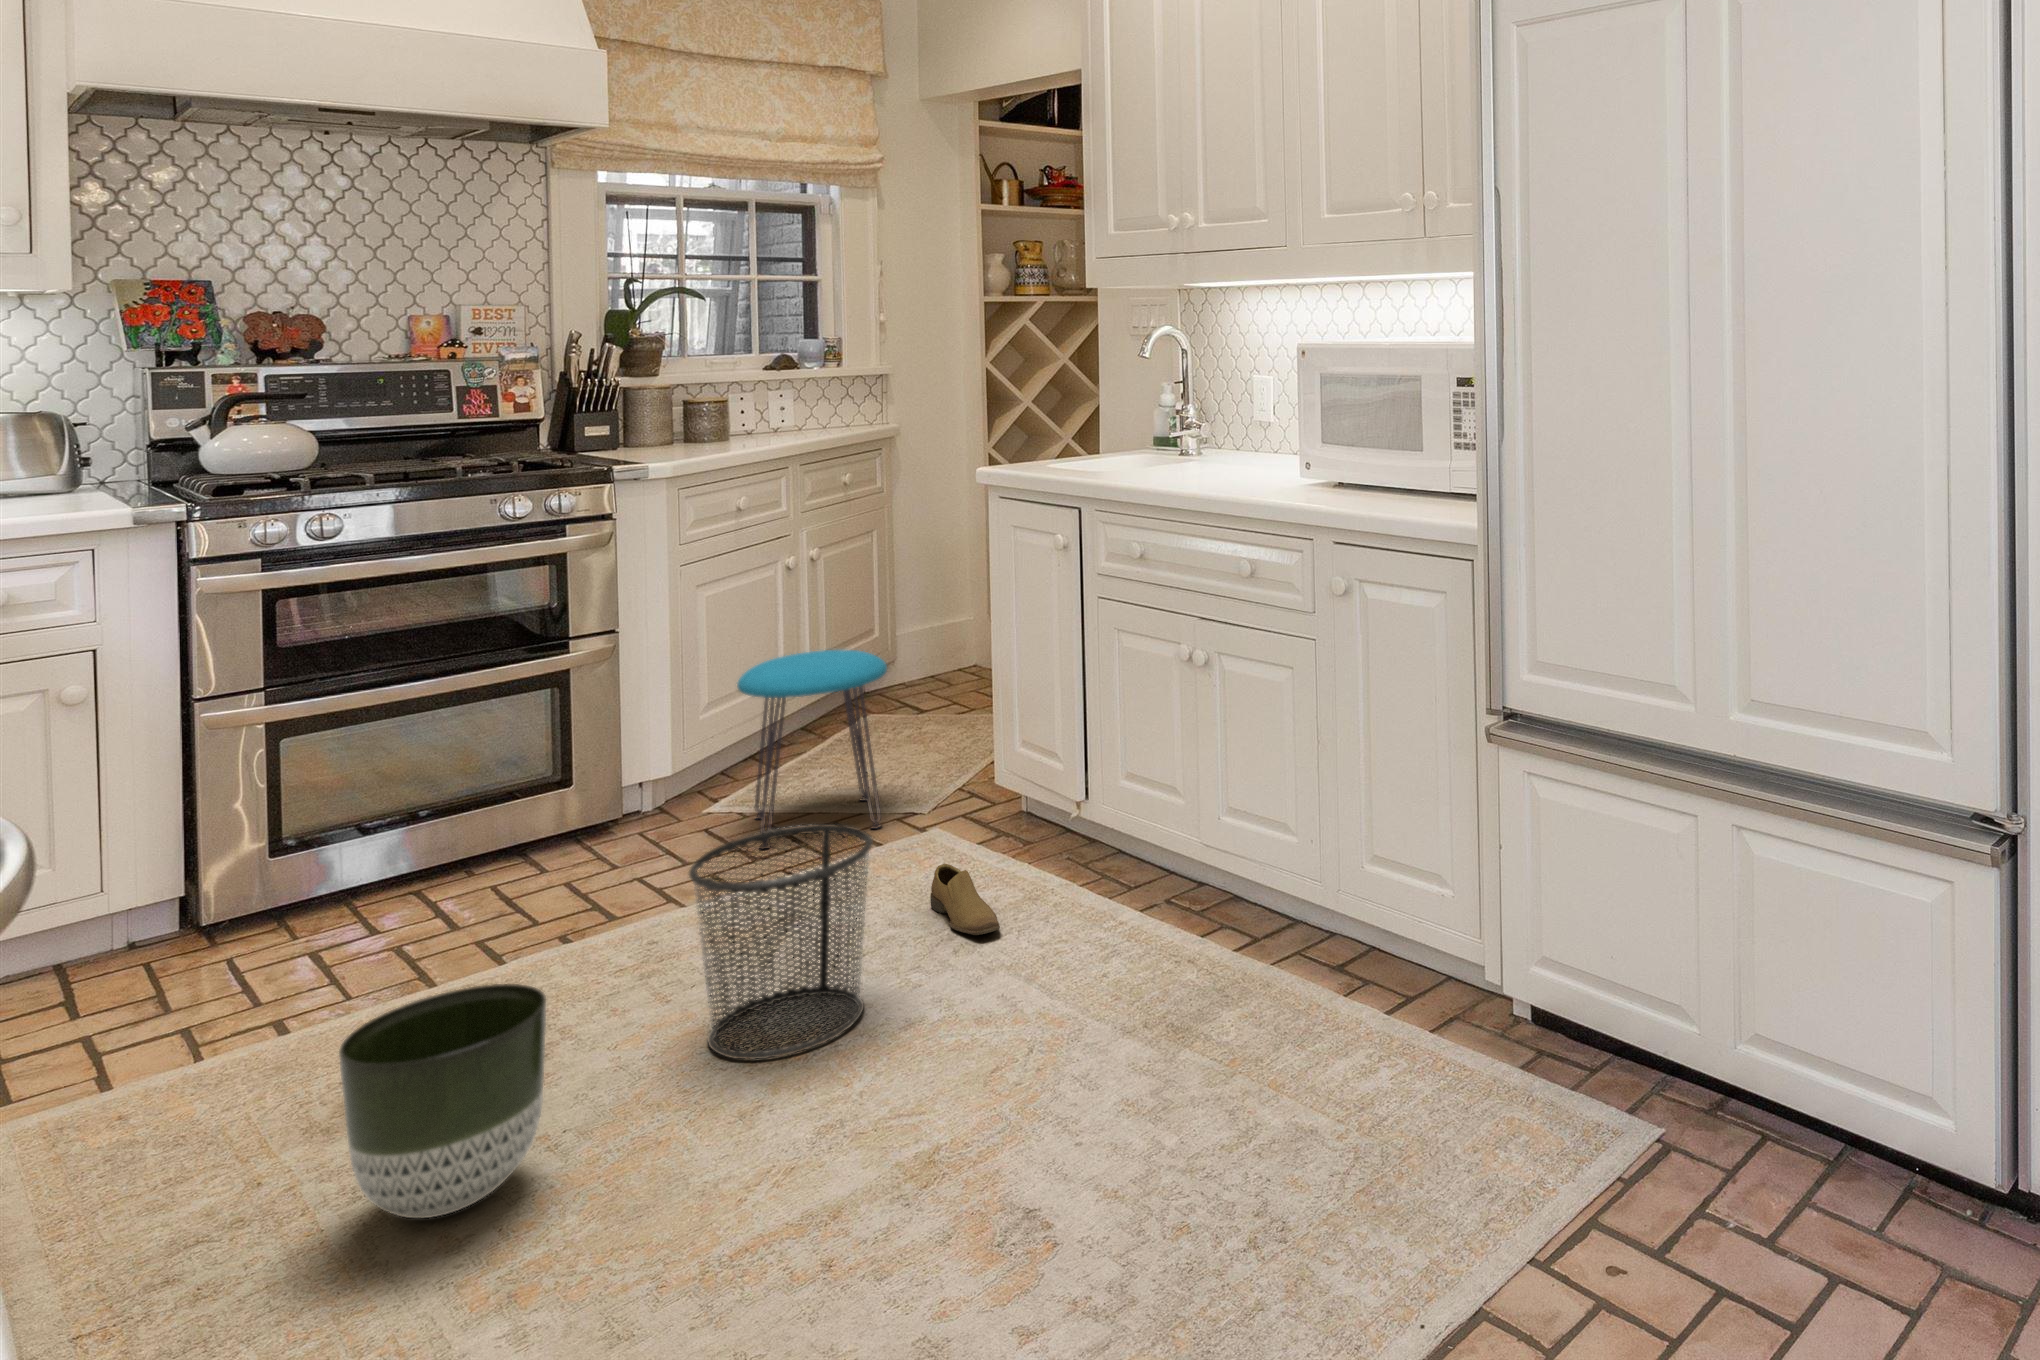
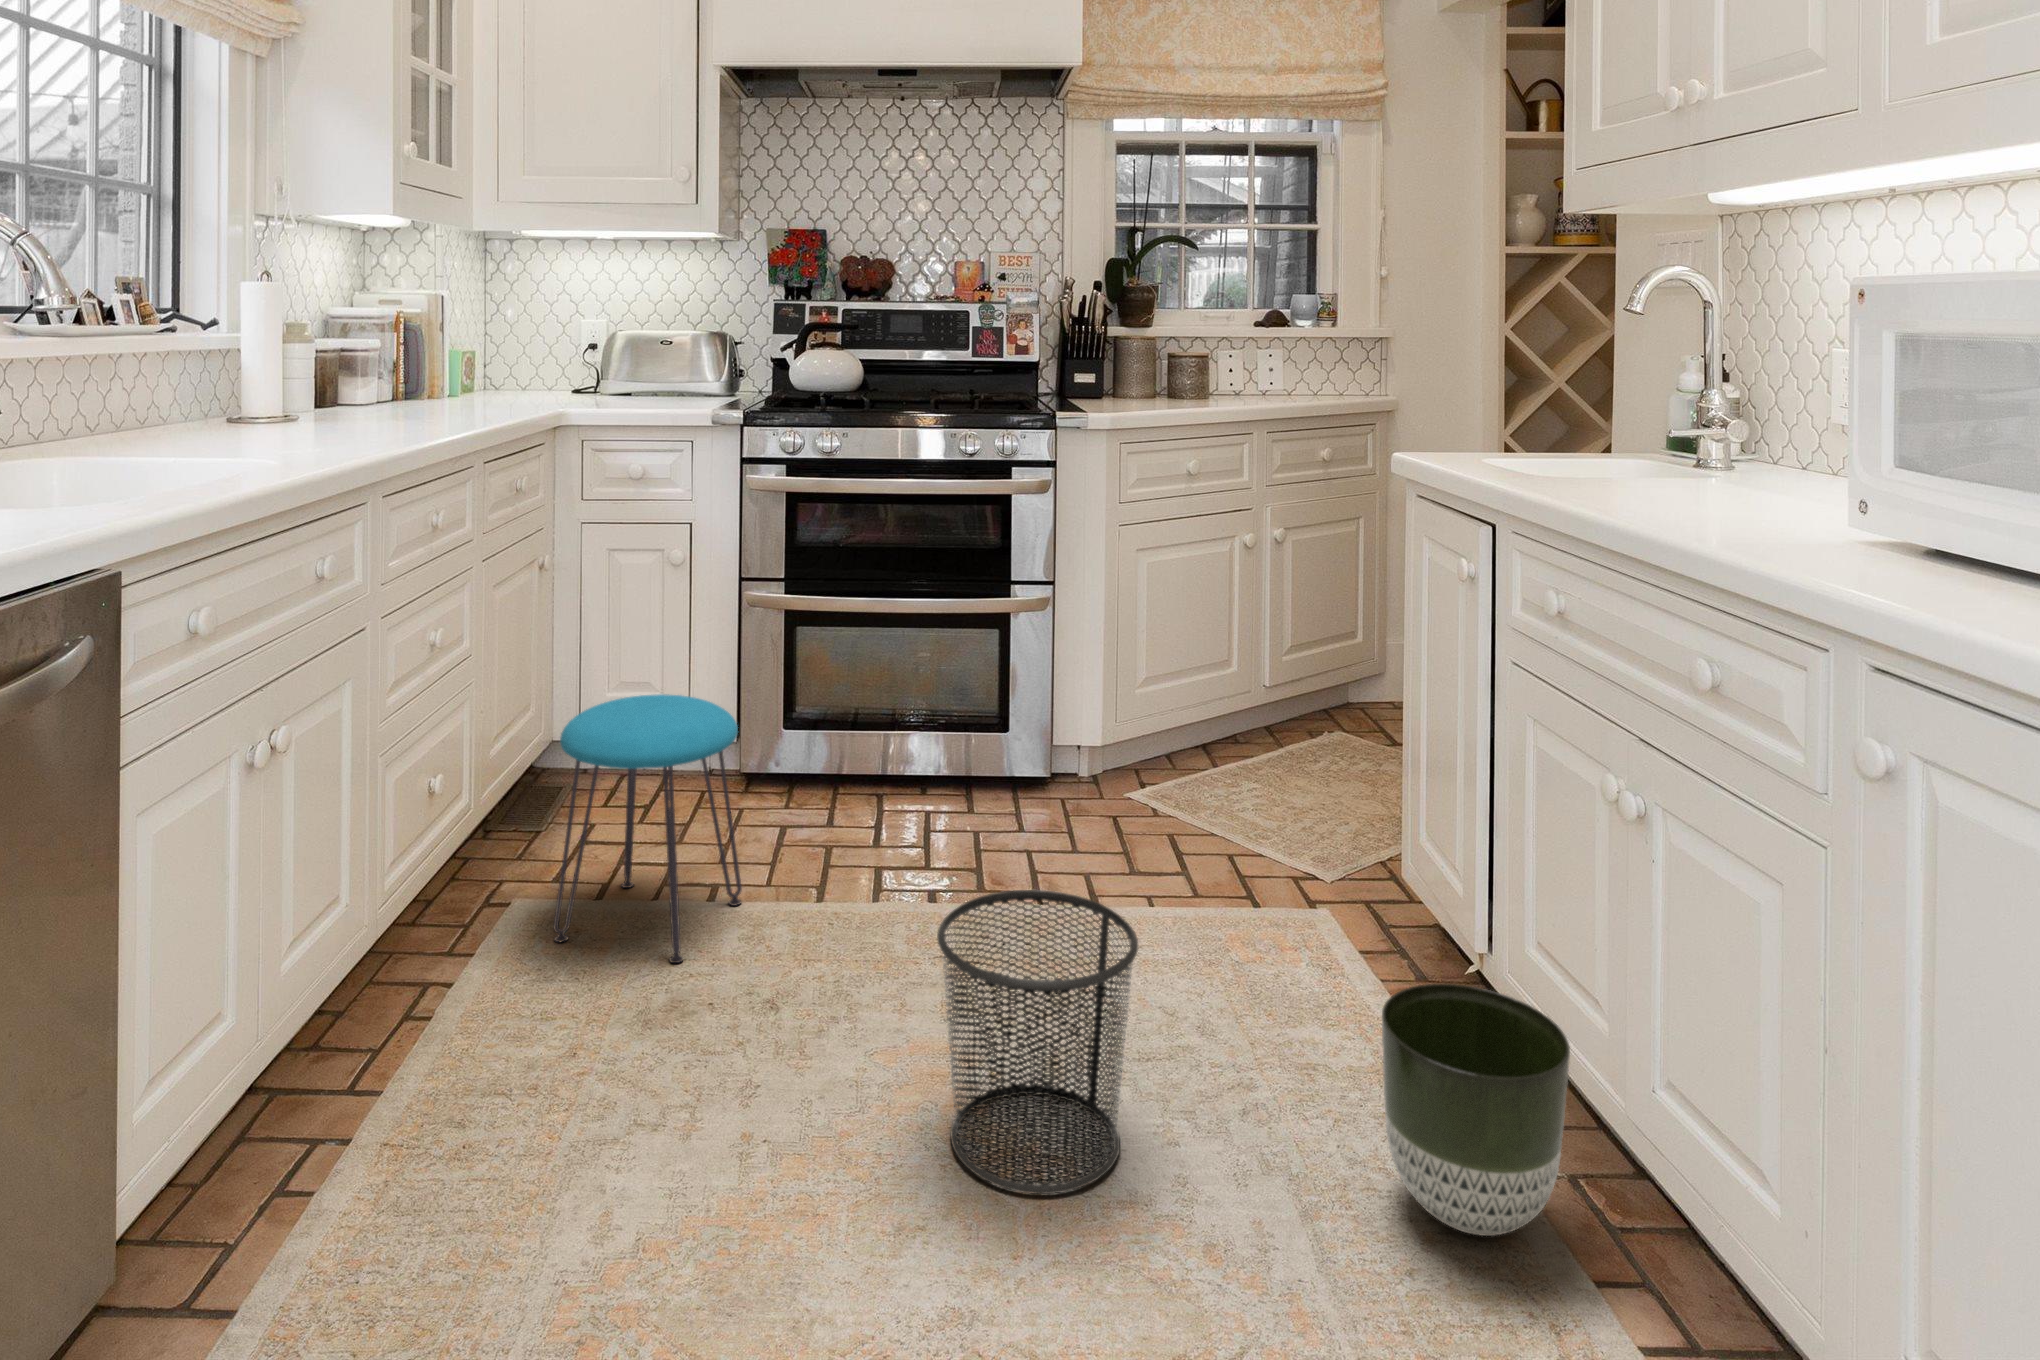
stool: present [737,650,887,849] -> present [553,694,742,963]
shoe: present [930,864,1000,935] -> none [1265,982,1330,1114]
planter: present [339,984,546,1218] -> present [1382,984,1570,1236]

